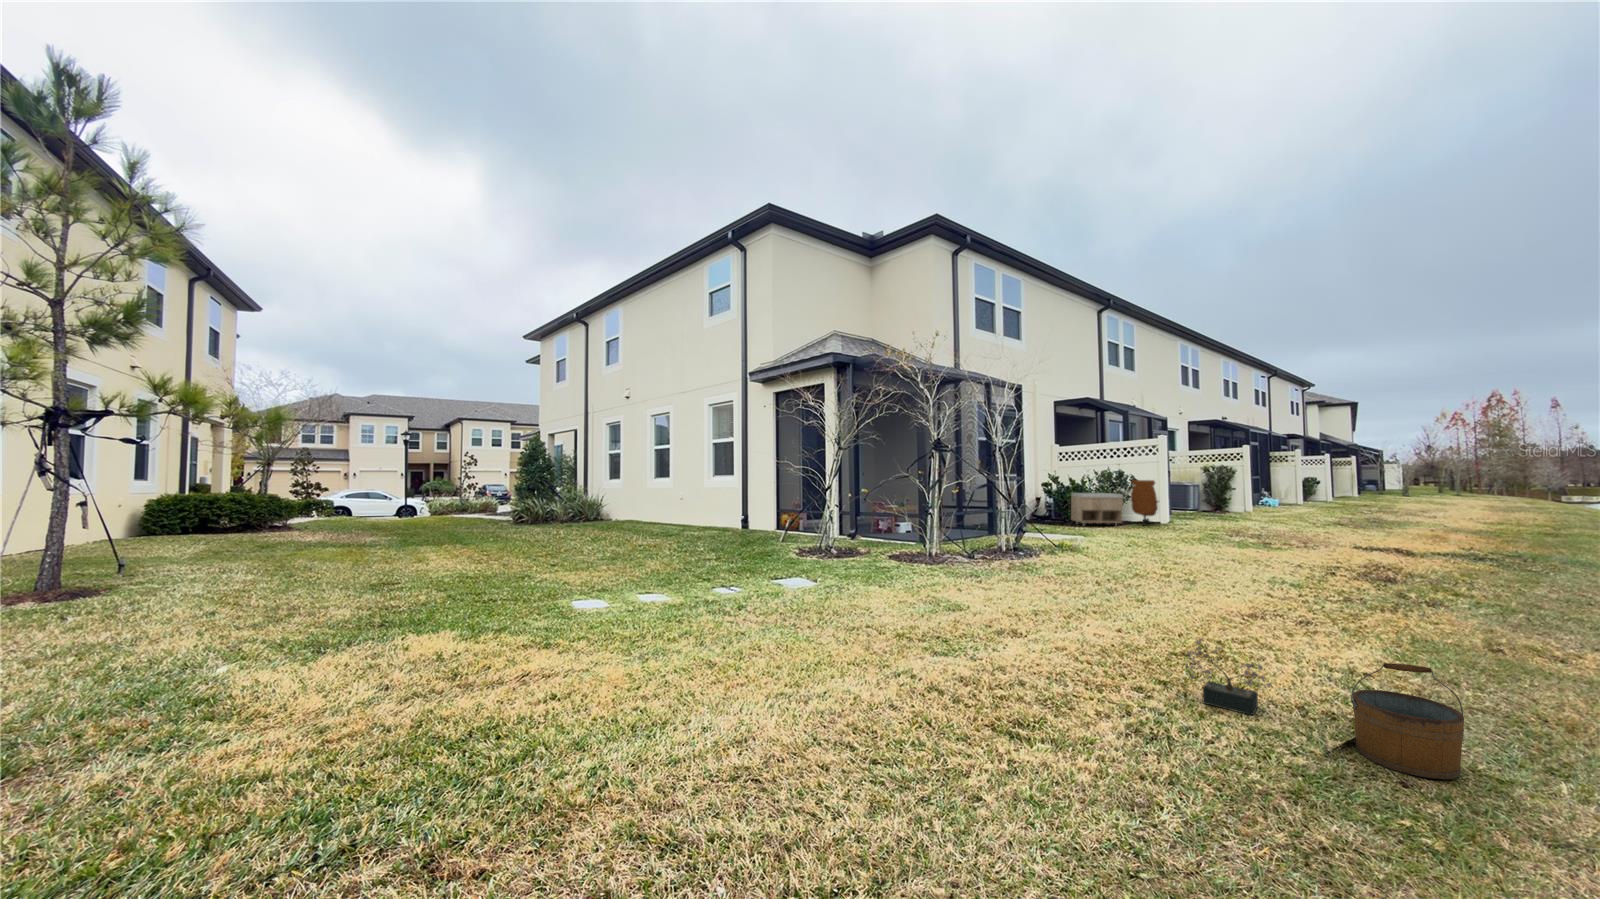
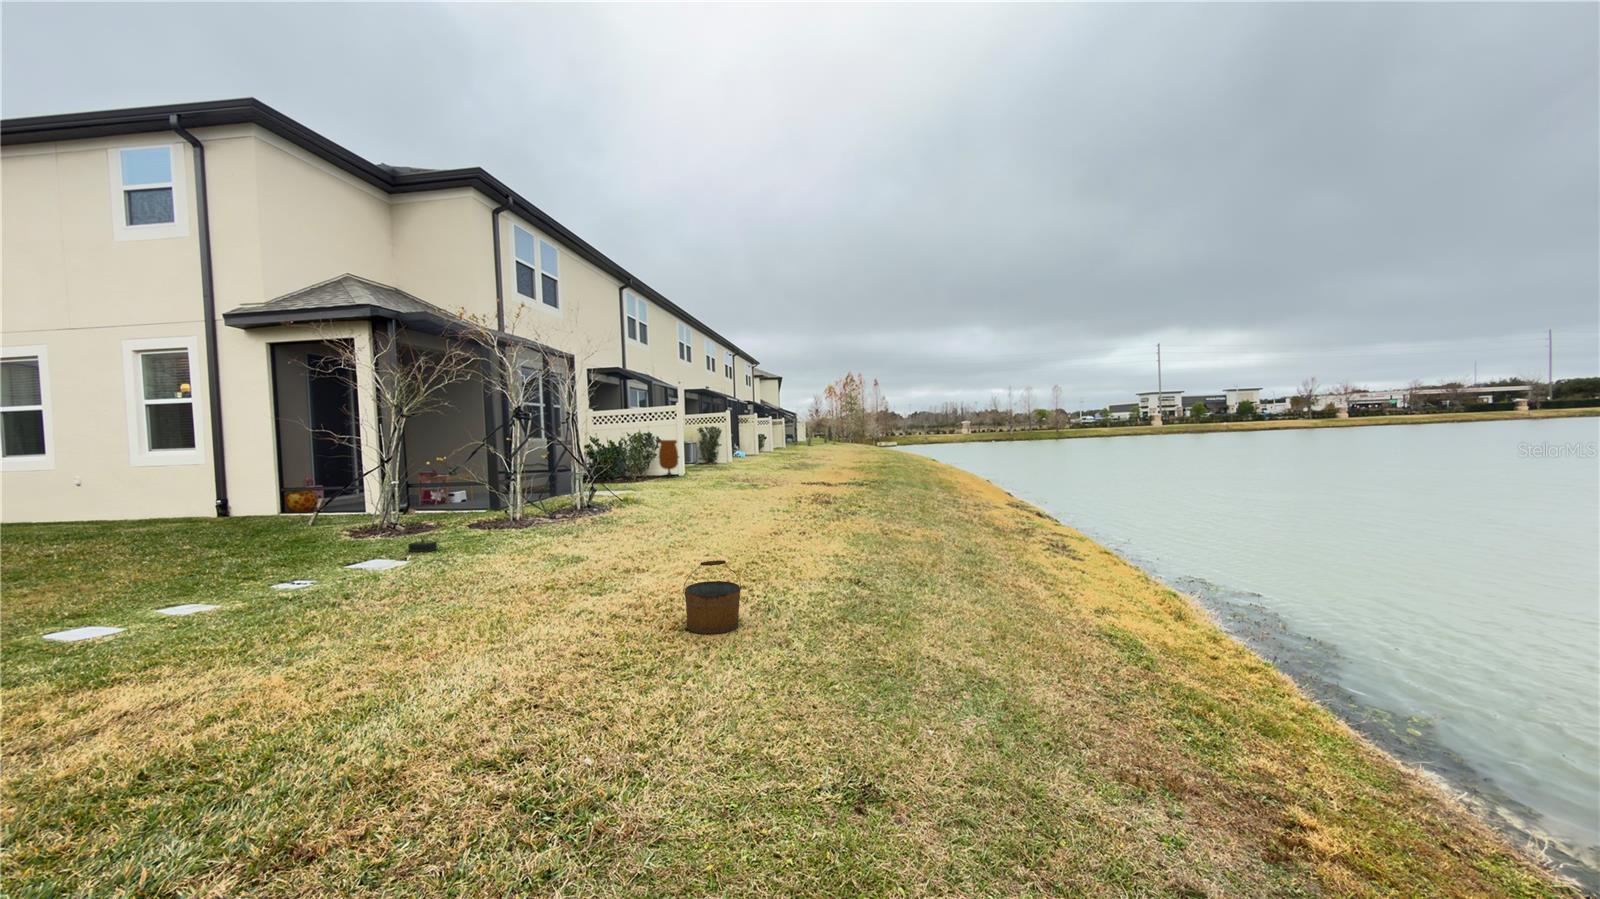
storage bench: present [1071,493,1123,525] -> none [611,452,654,481]
decorative plant: present [1186,639,1271,715] -> present [404,523,439,552]
bucket: present [1351,663,1464,779] -> present [683,560,741,634]

